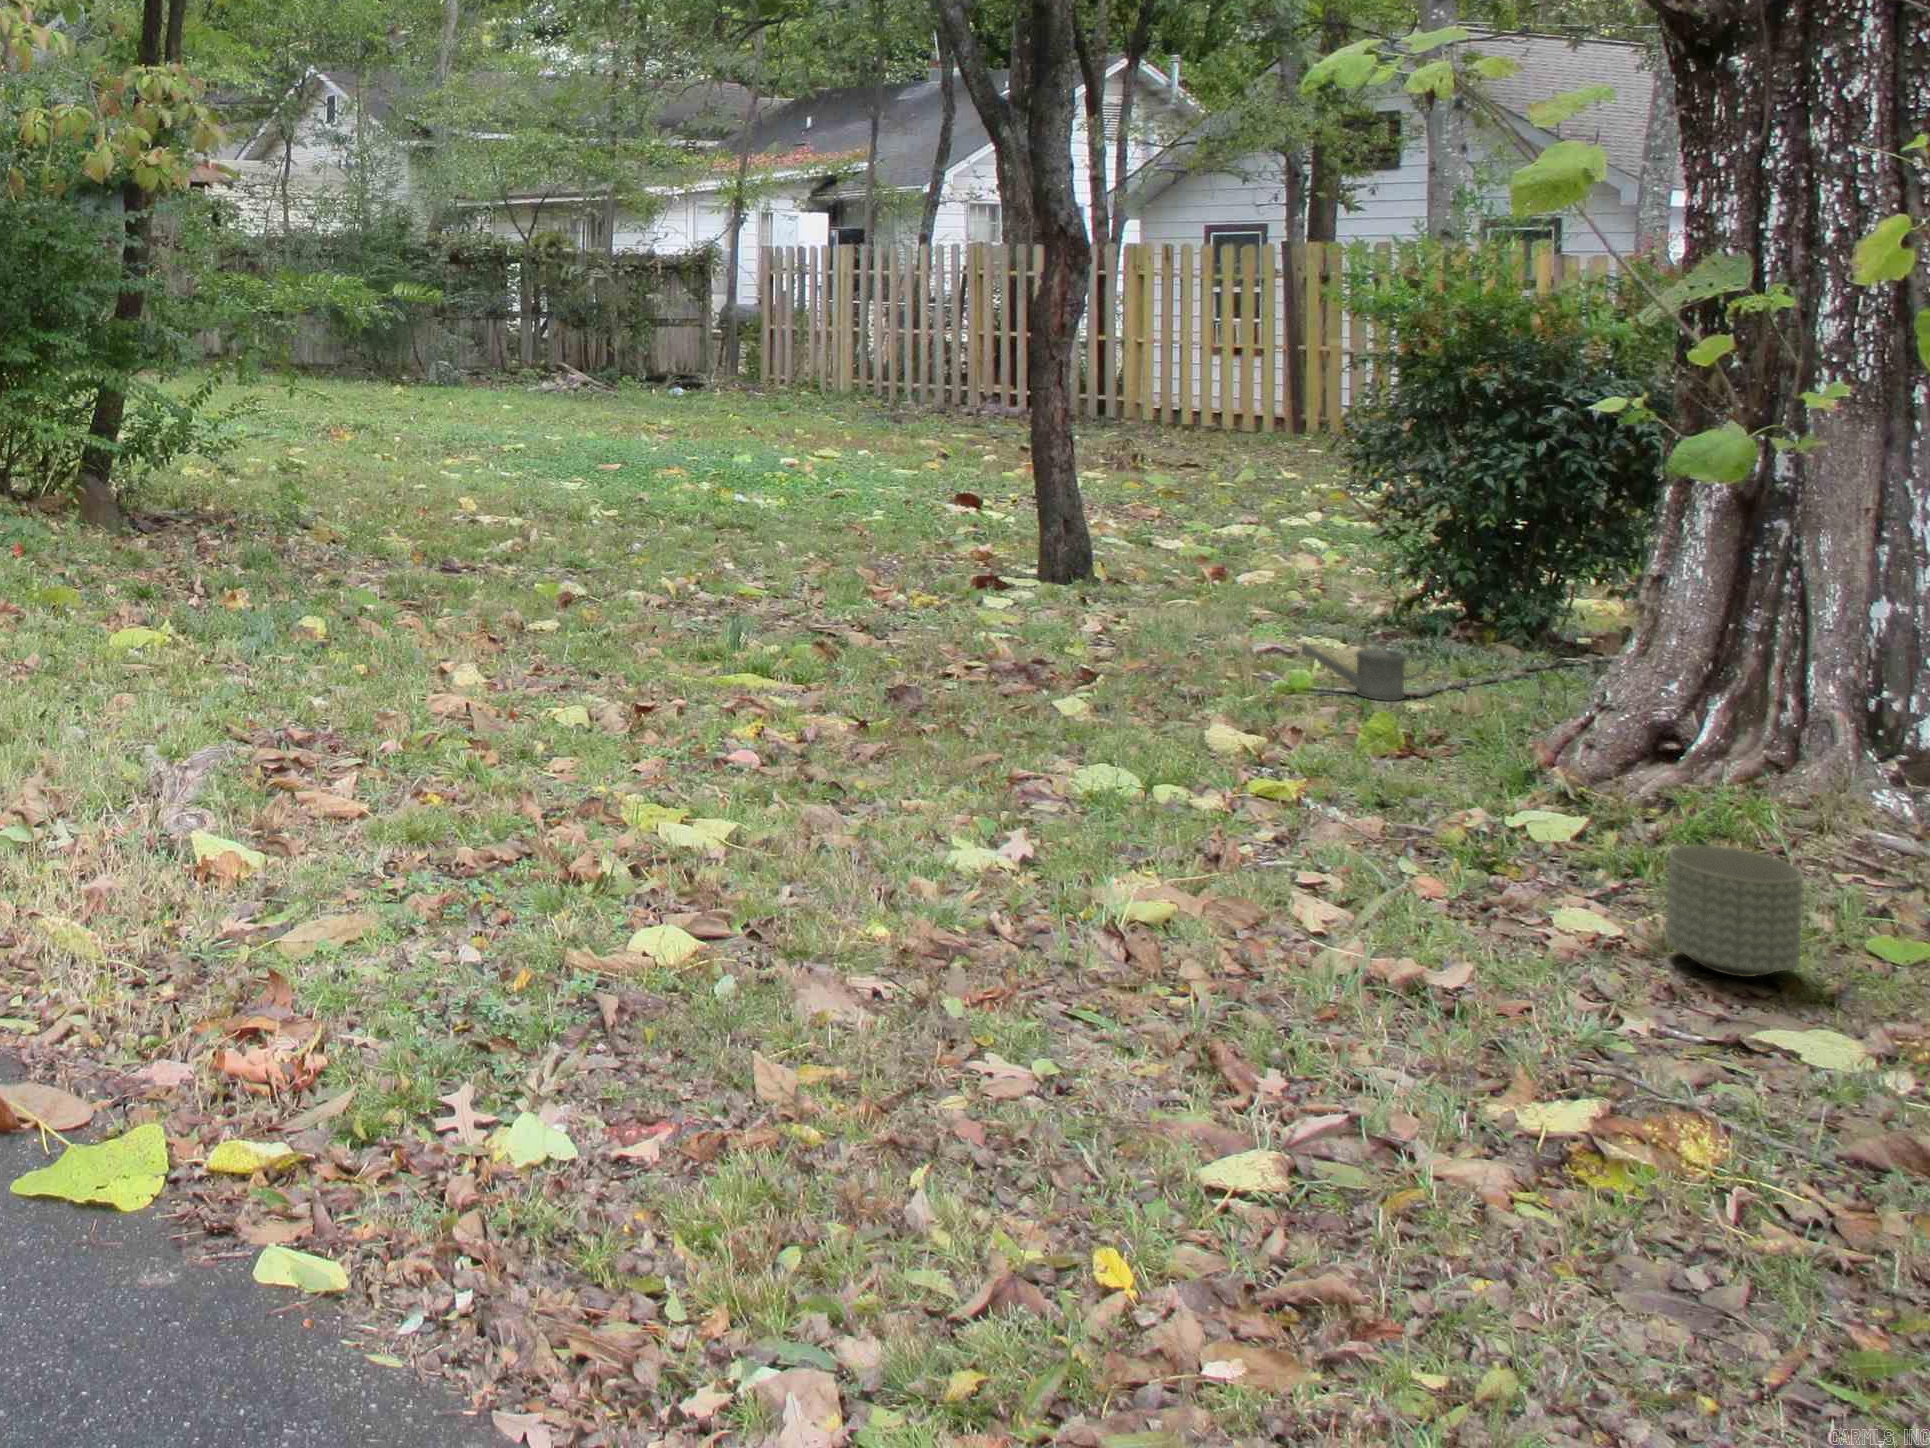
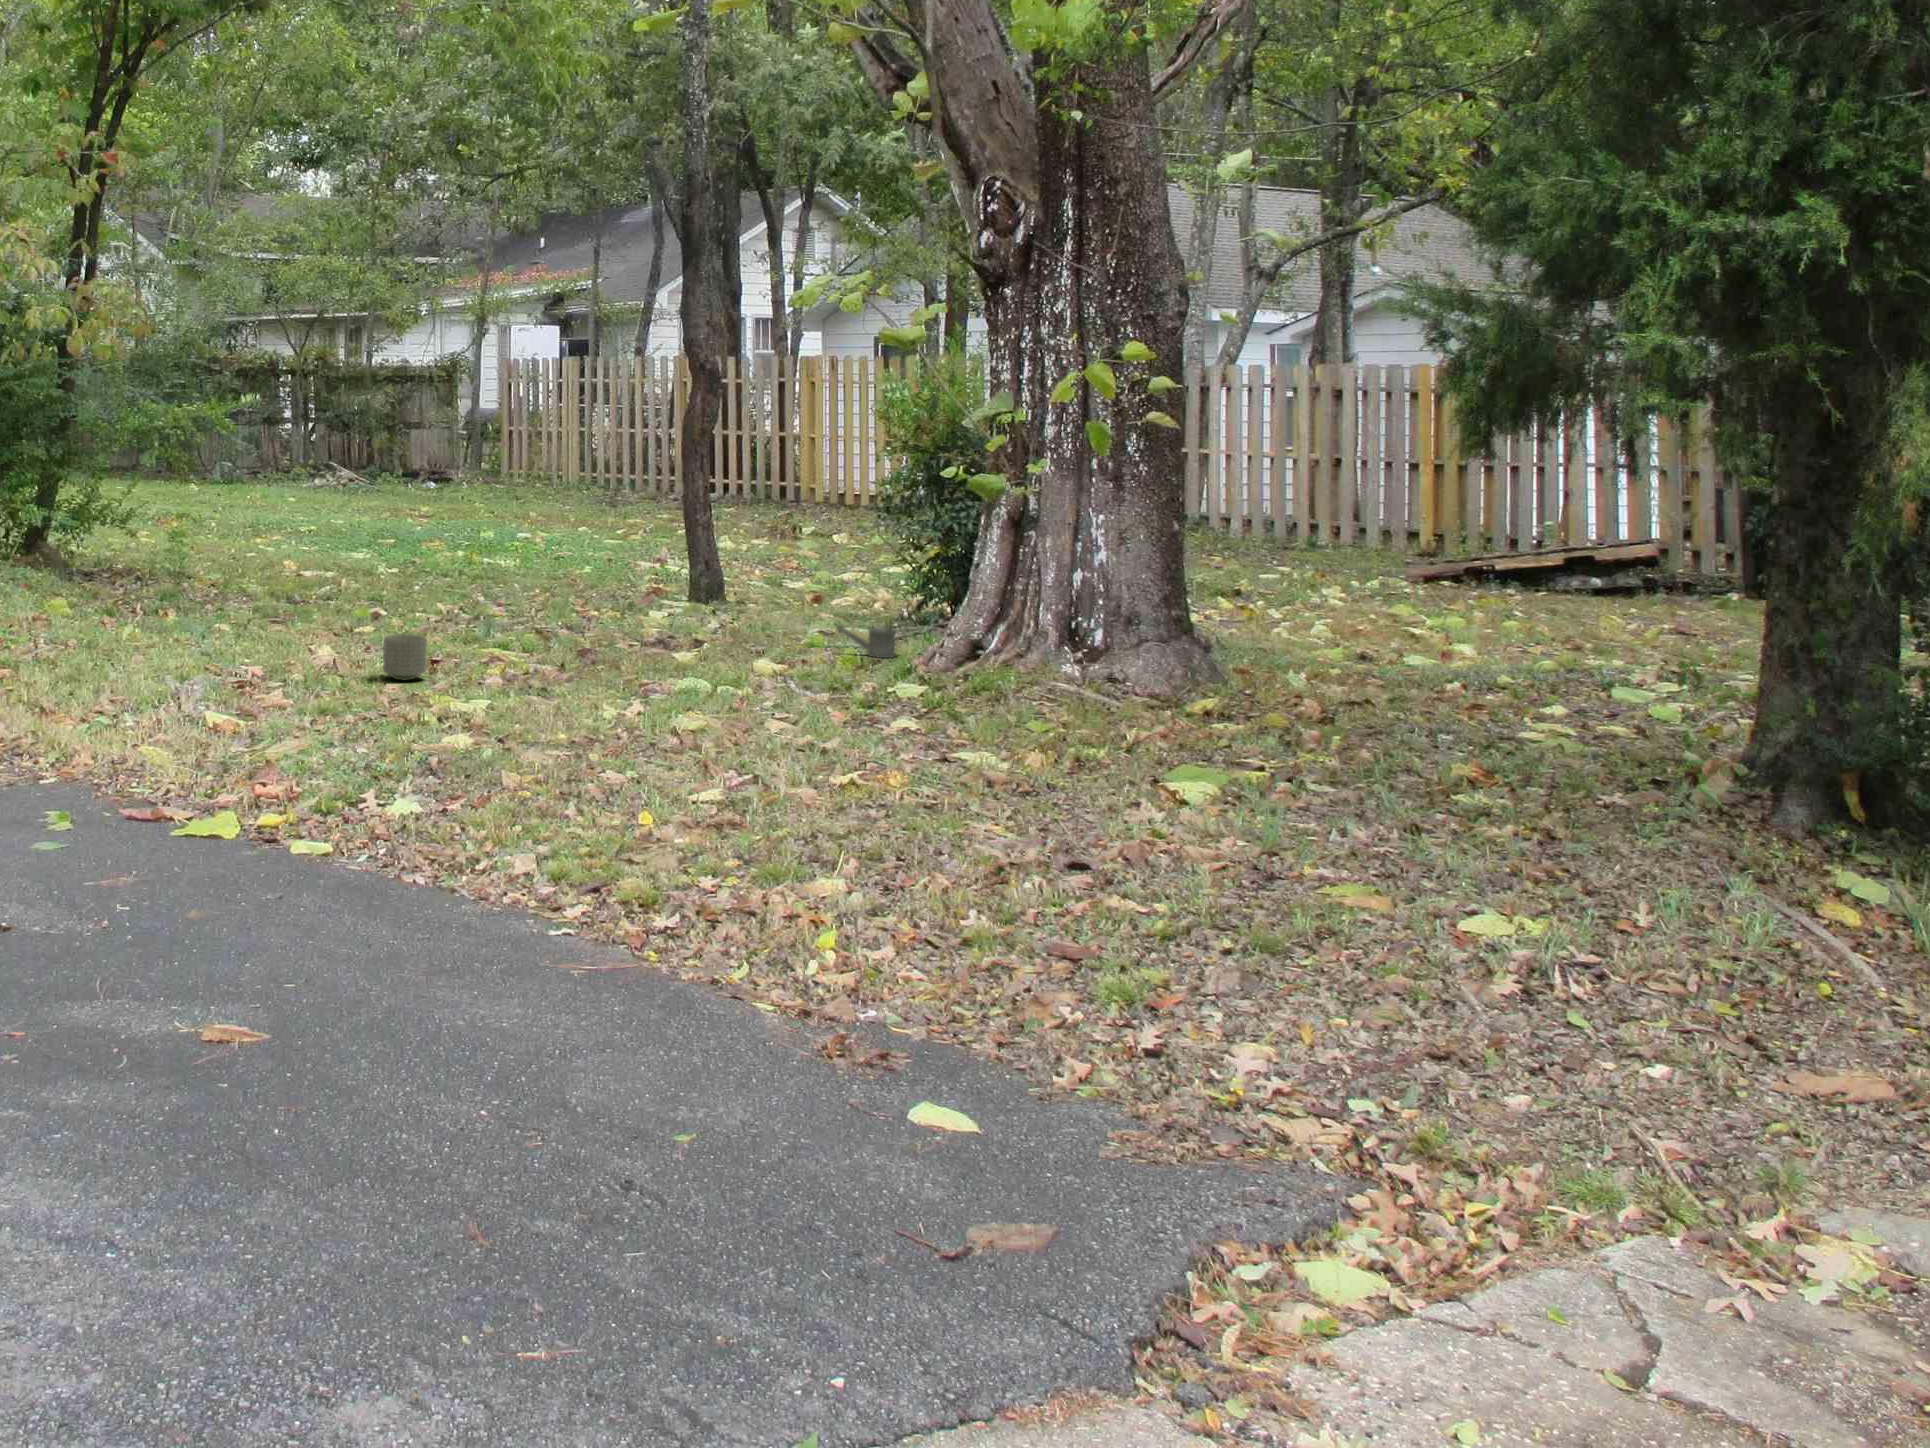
planter: present [1666,846,1803,977] -> present [383,634,427,681]

